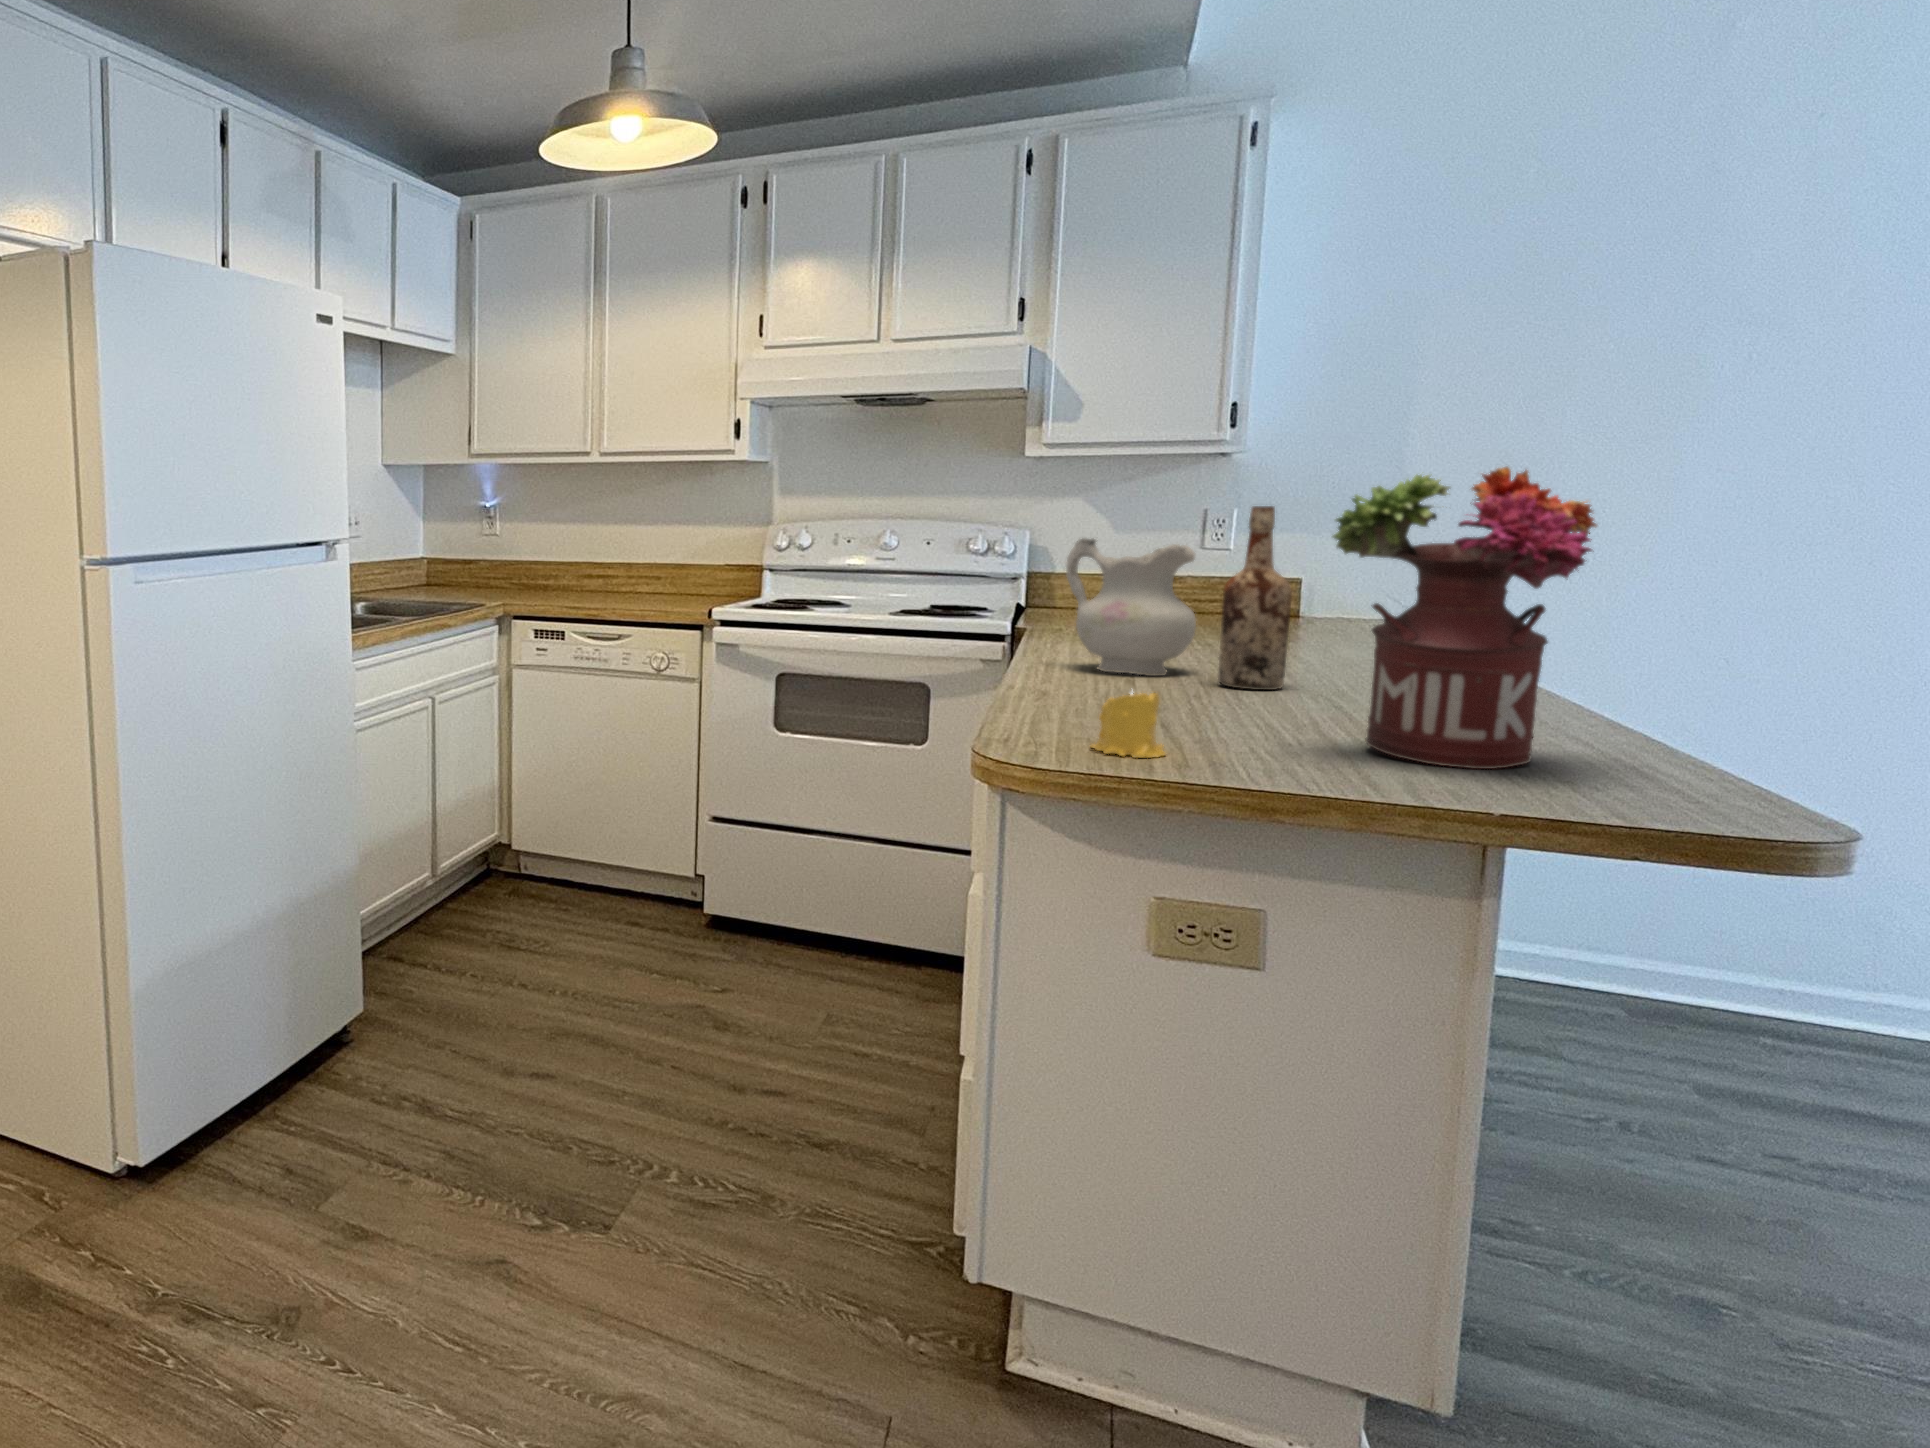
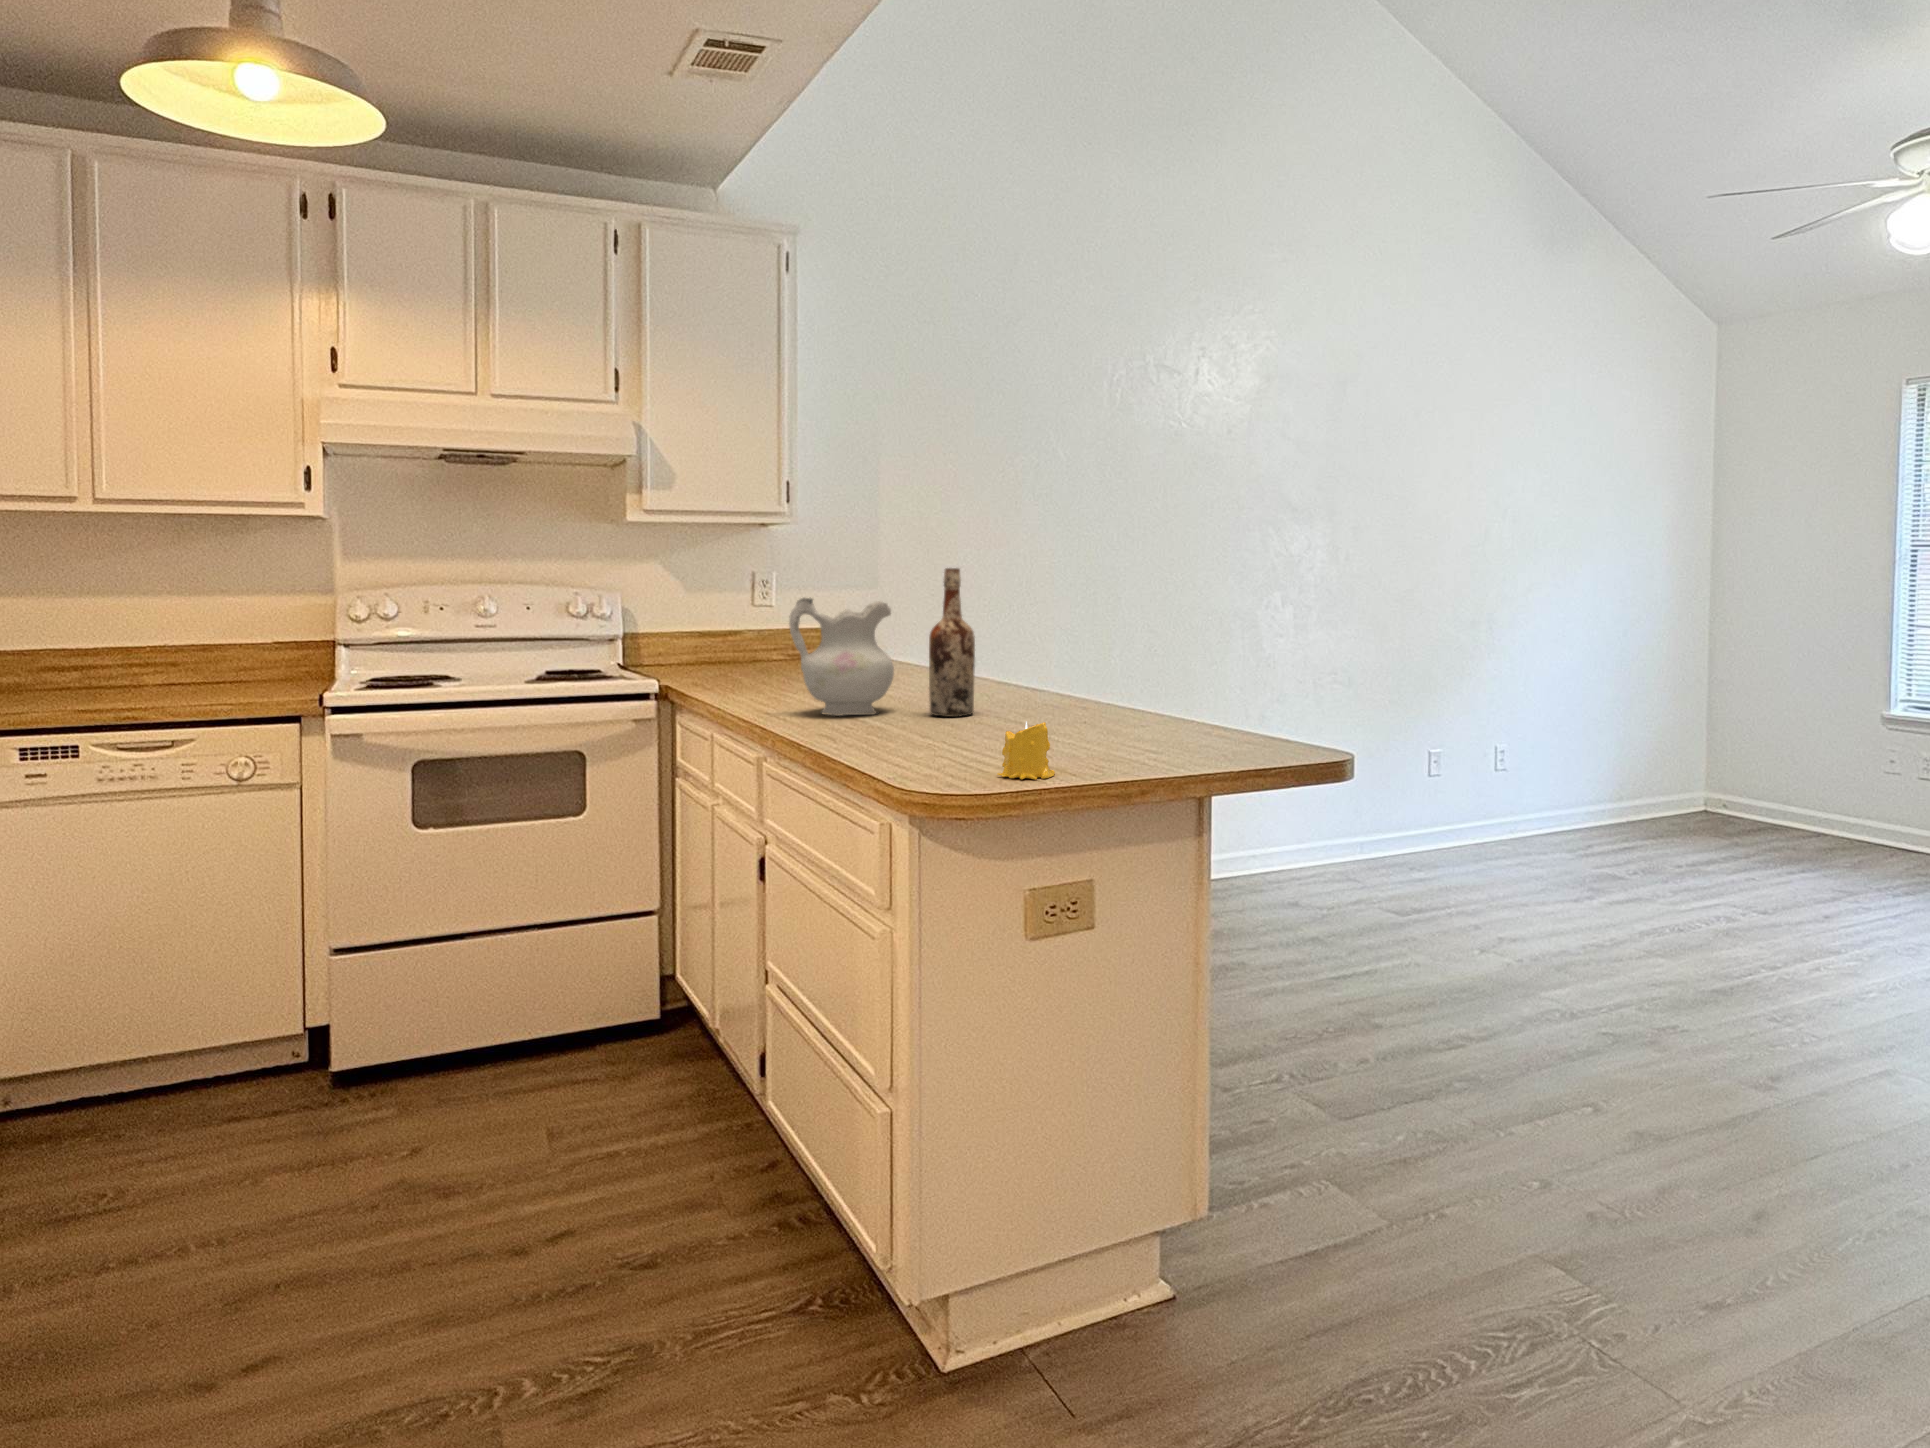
flower arrangement: present [1333,467,1597,769] -> none [1107,540,1254,751]

